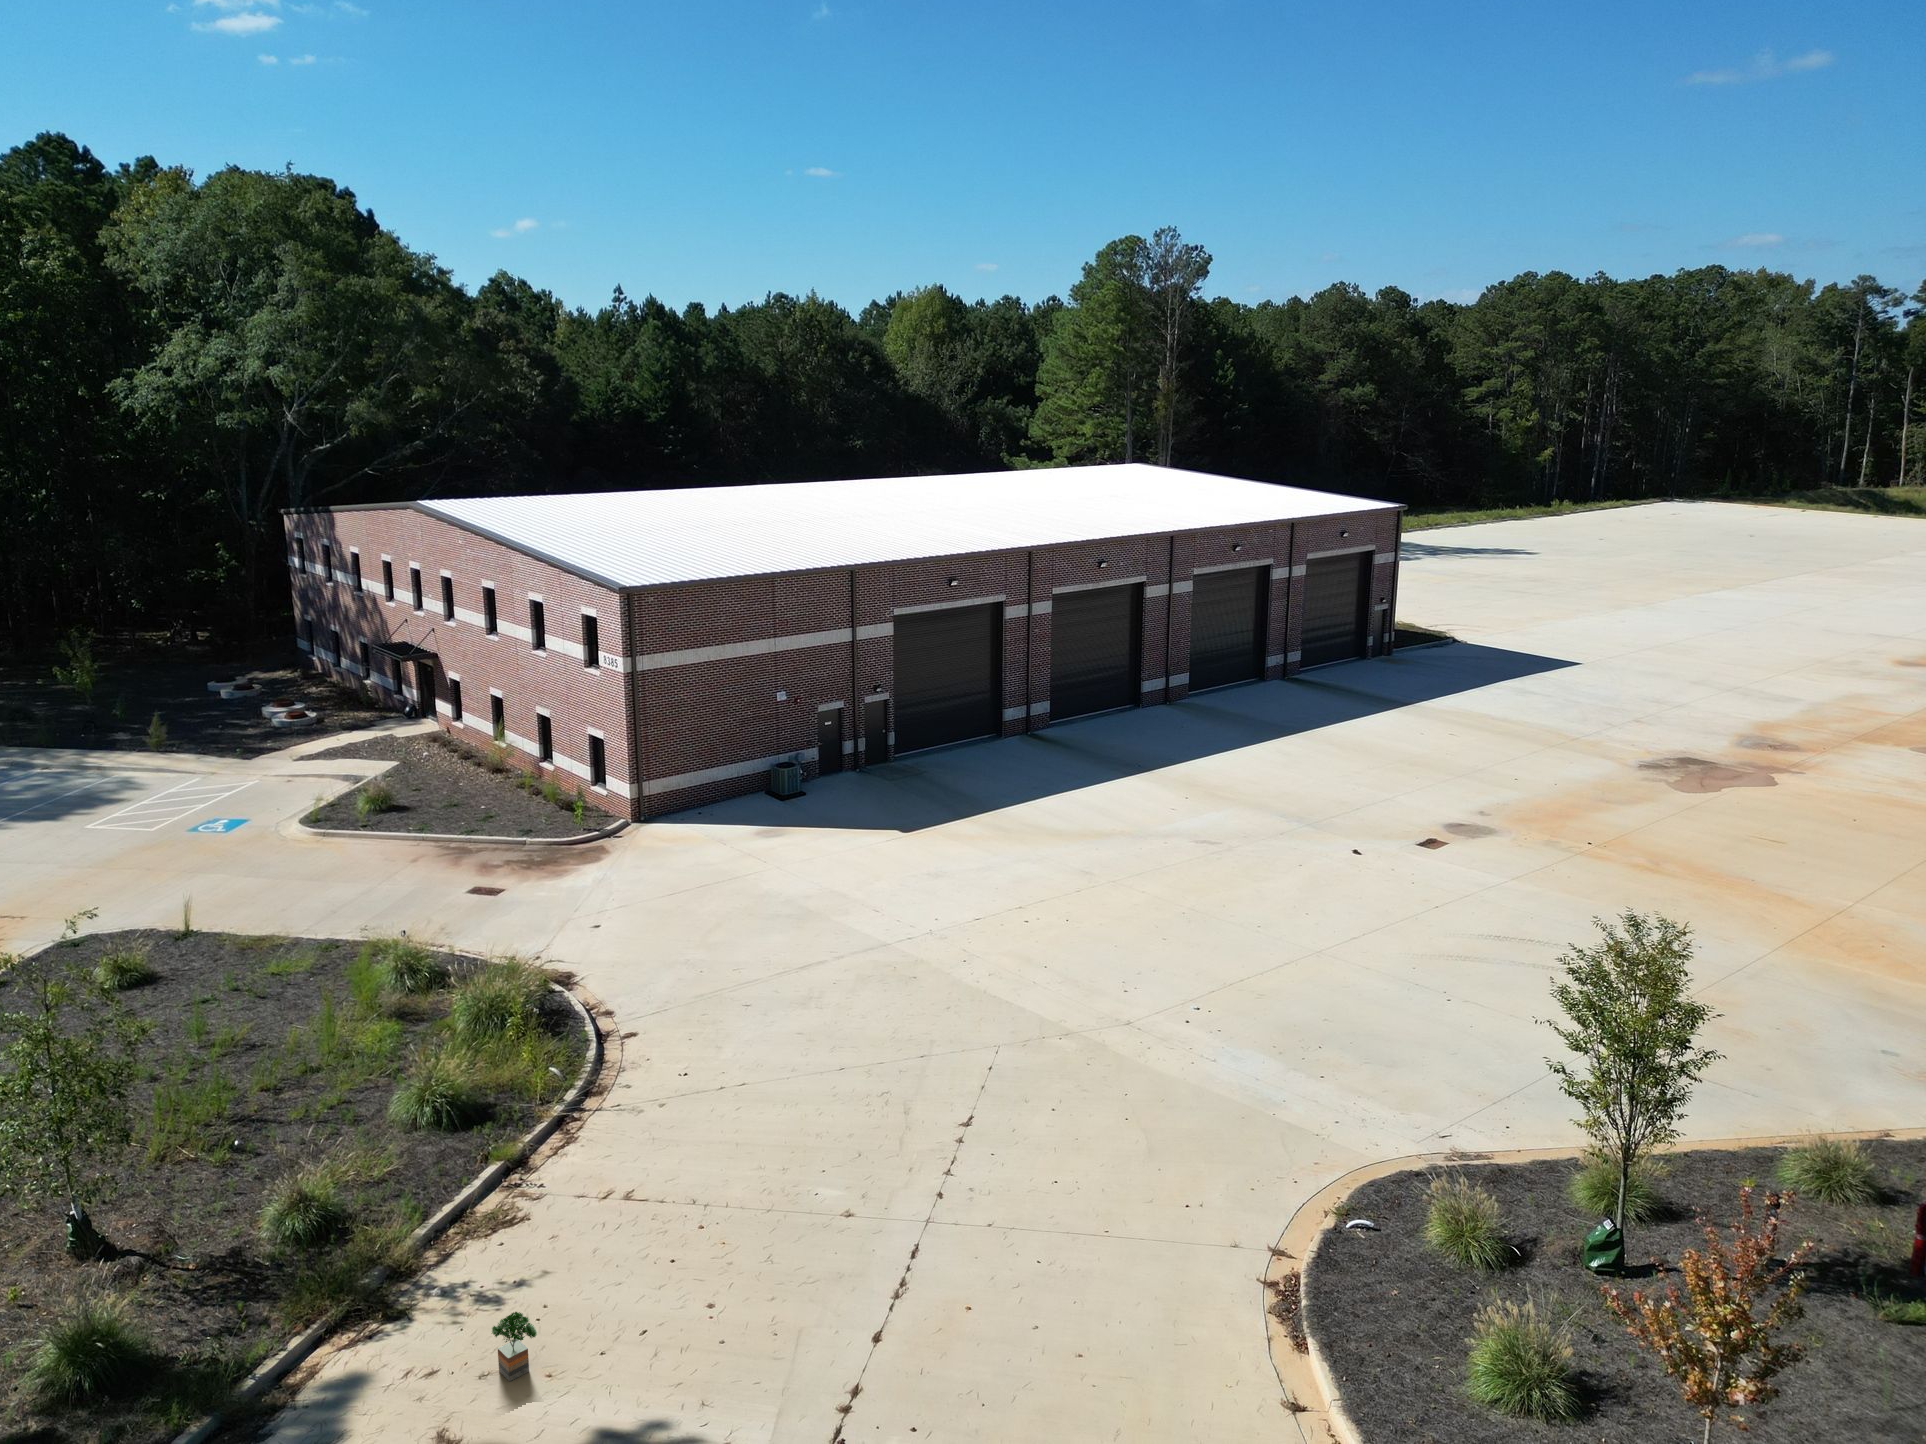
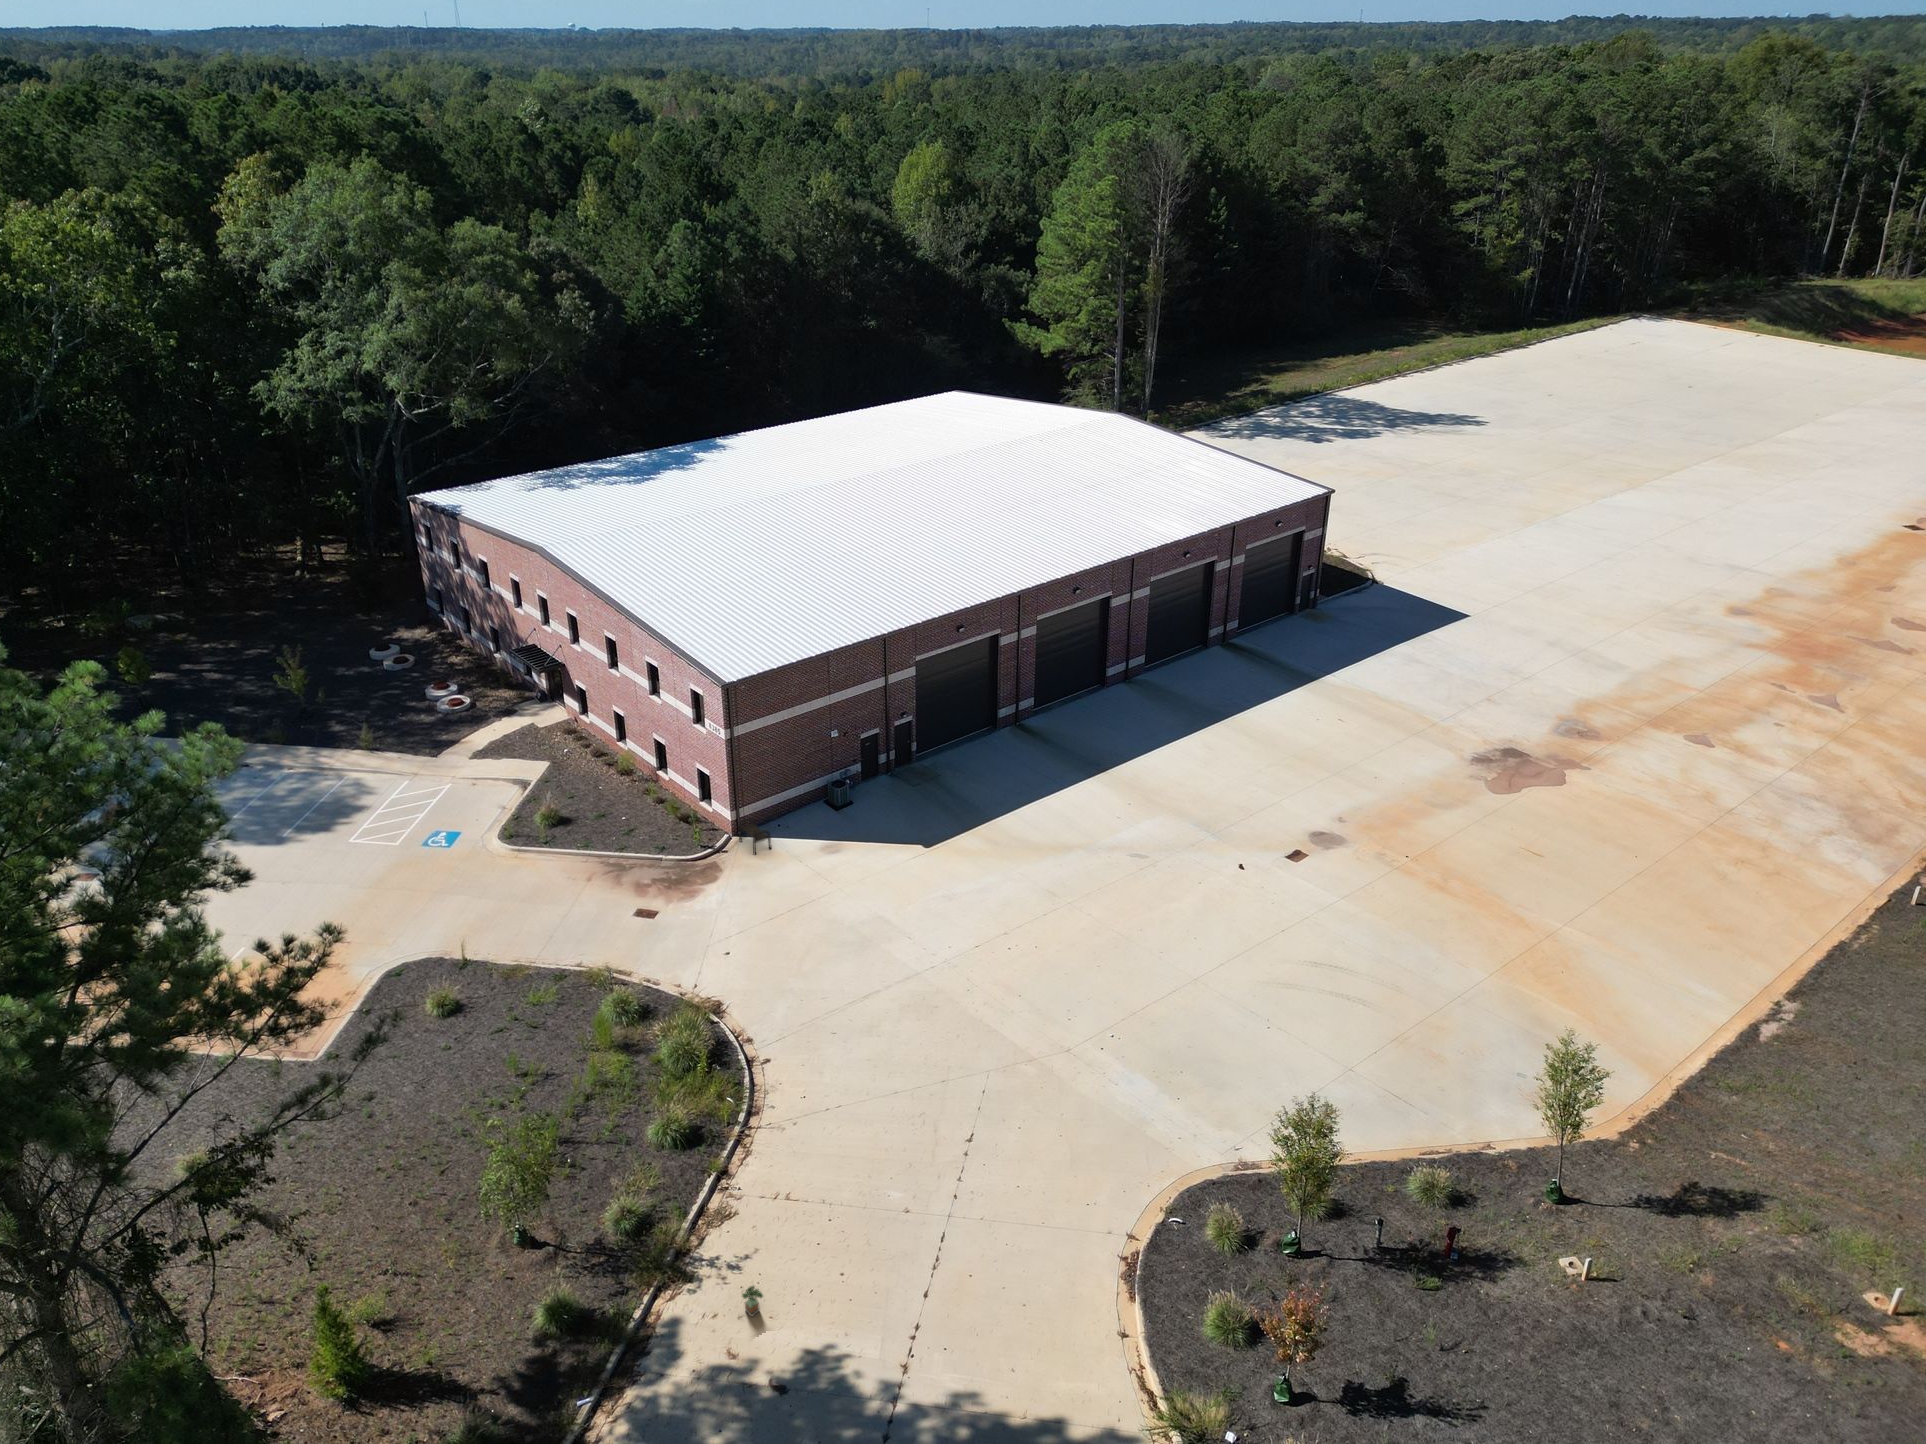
bench: none [638,790,683,835] -> present [739,818,771,854]

